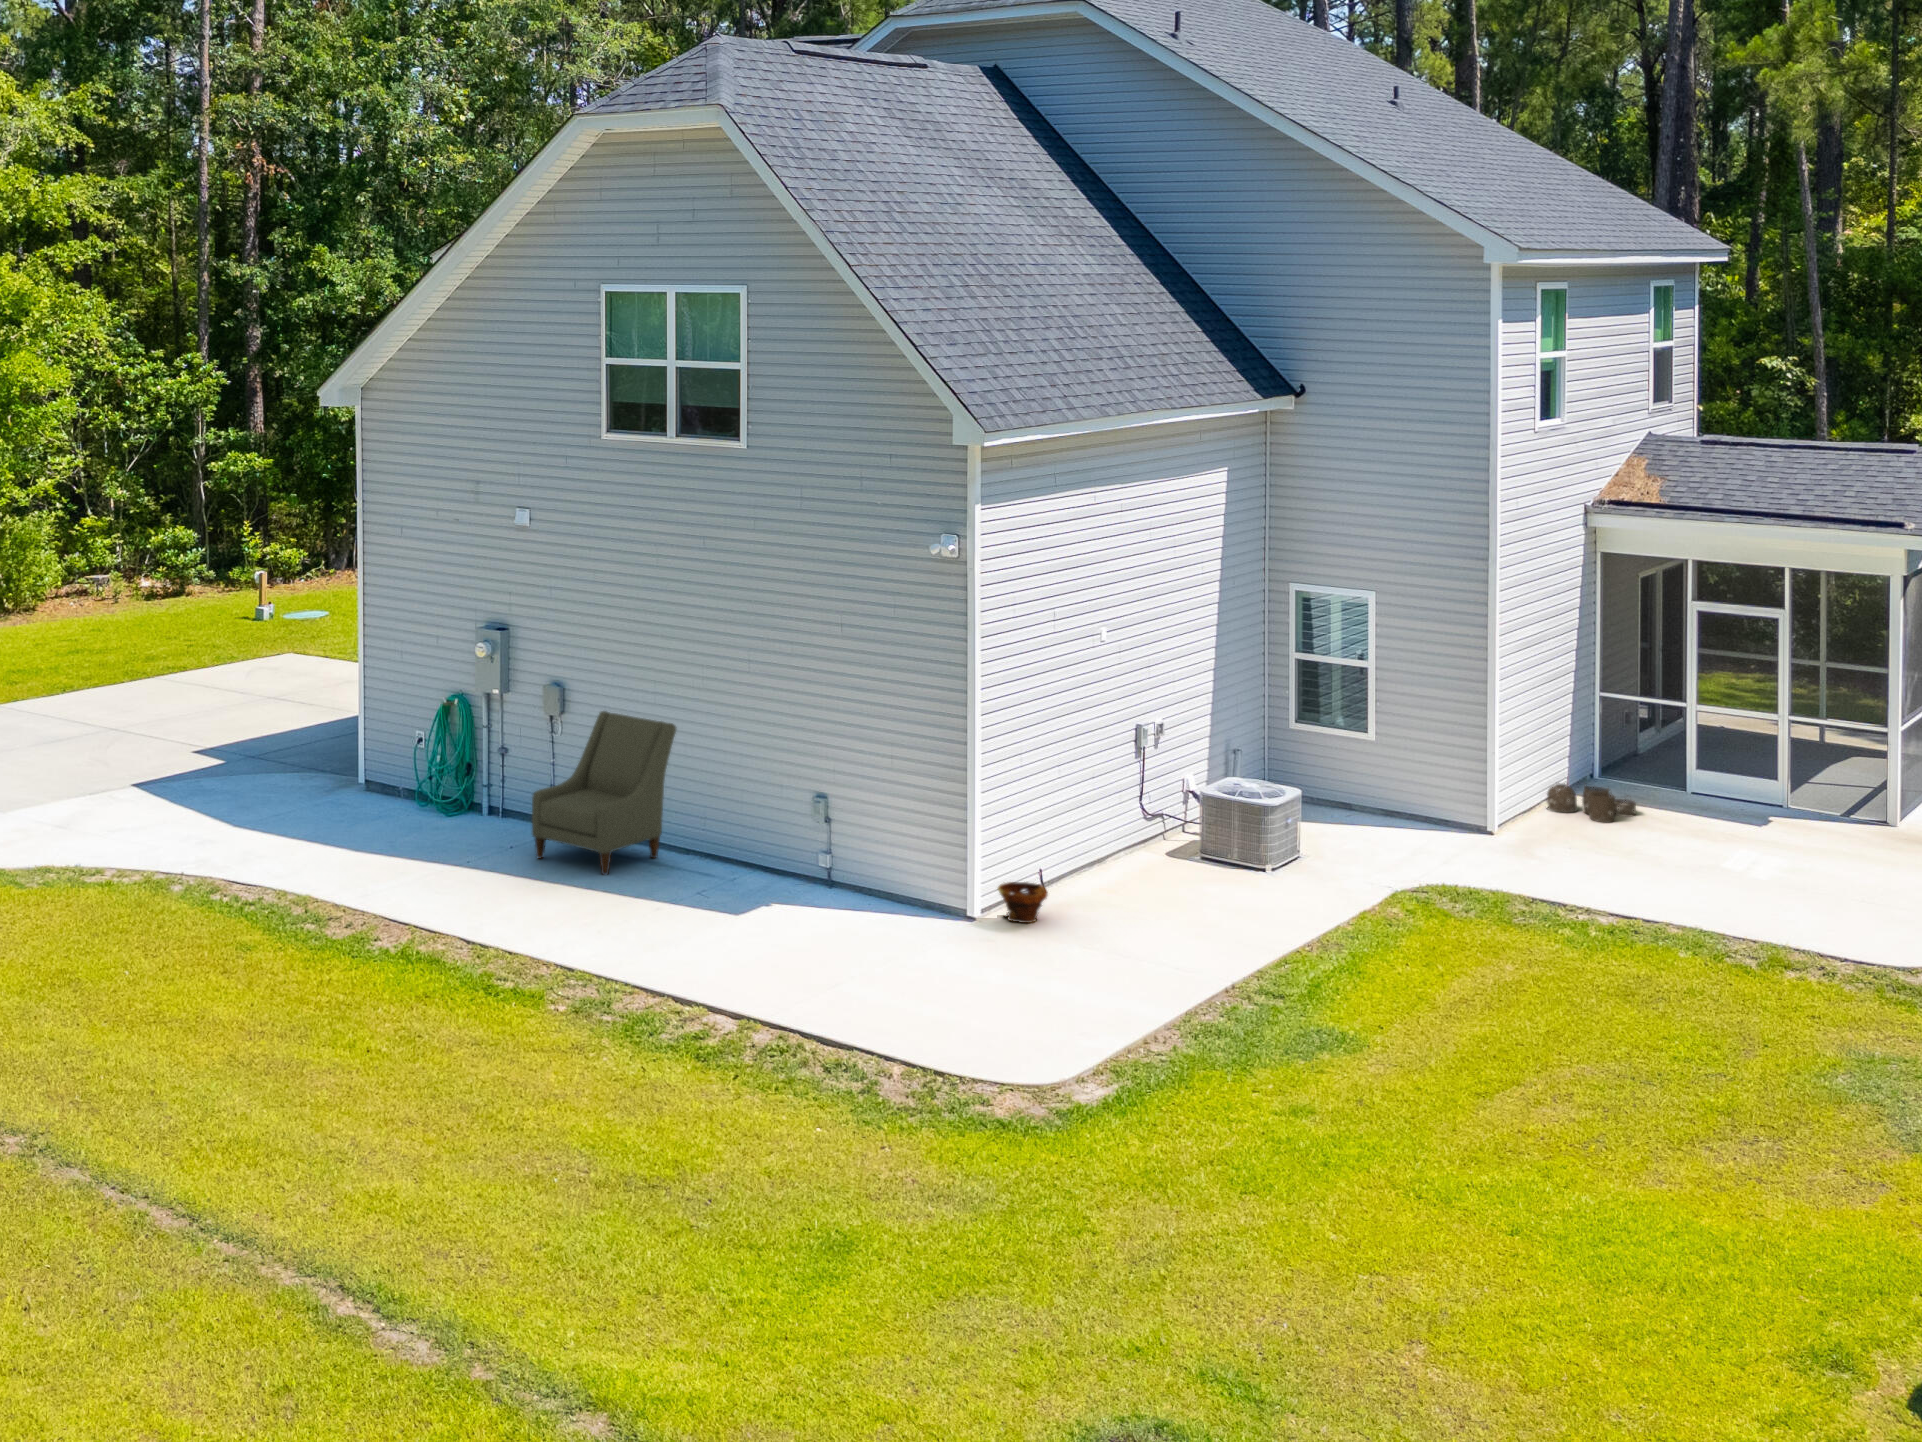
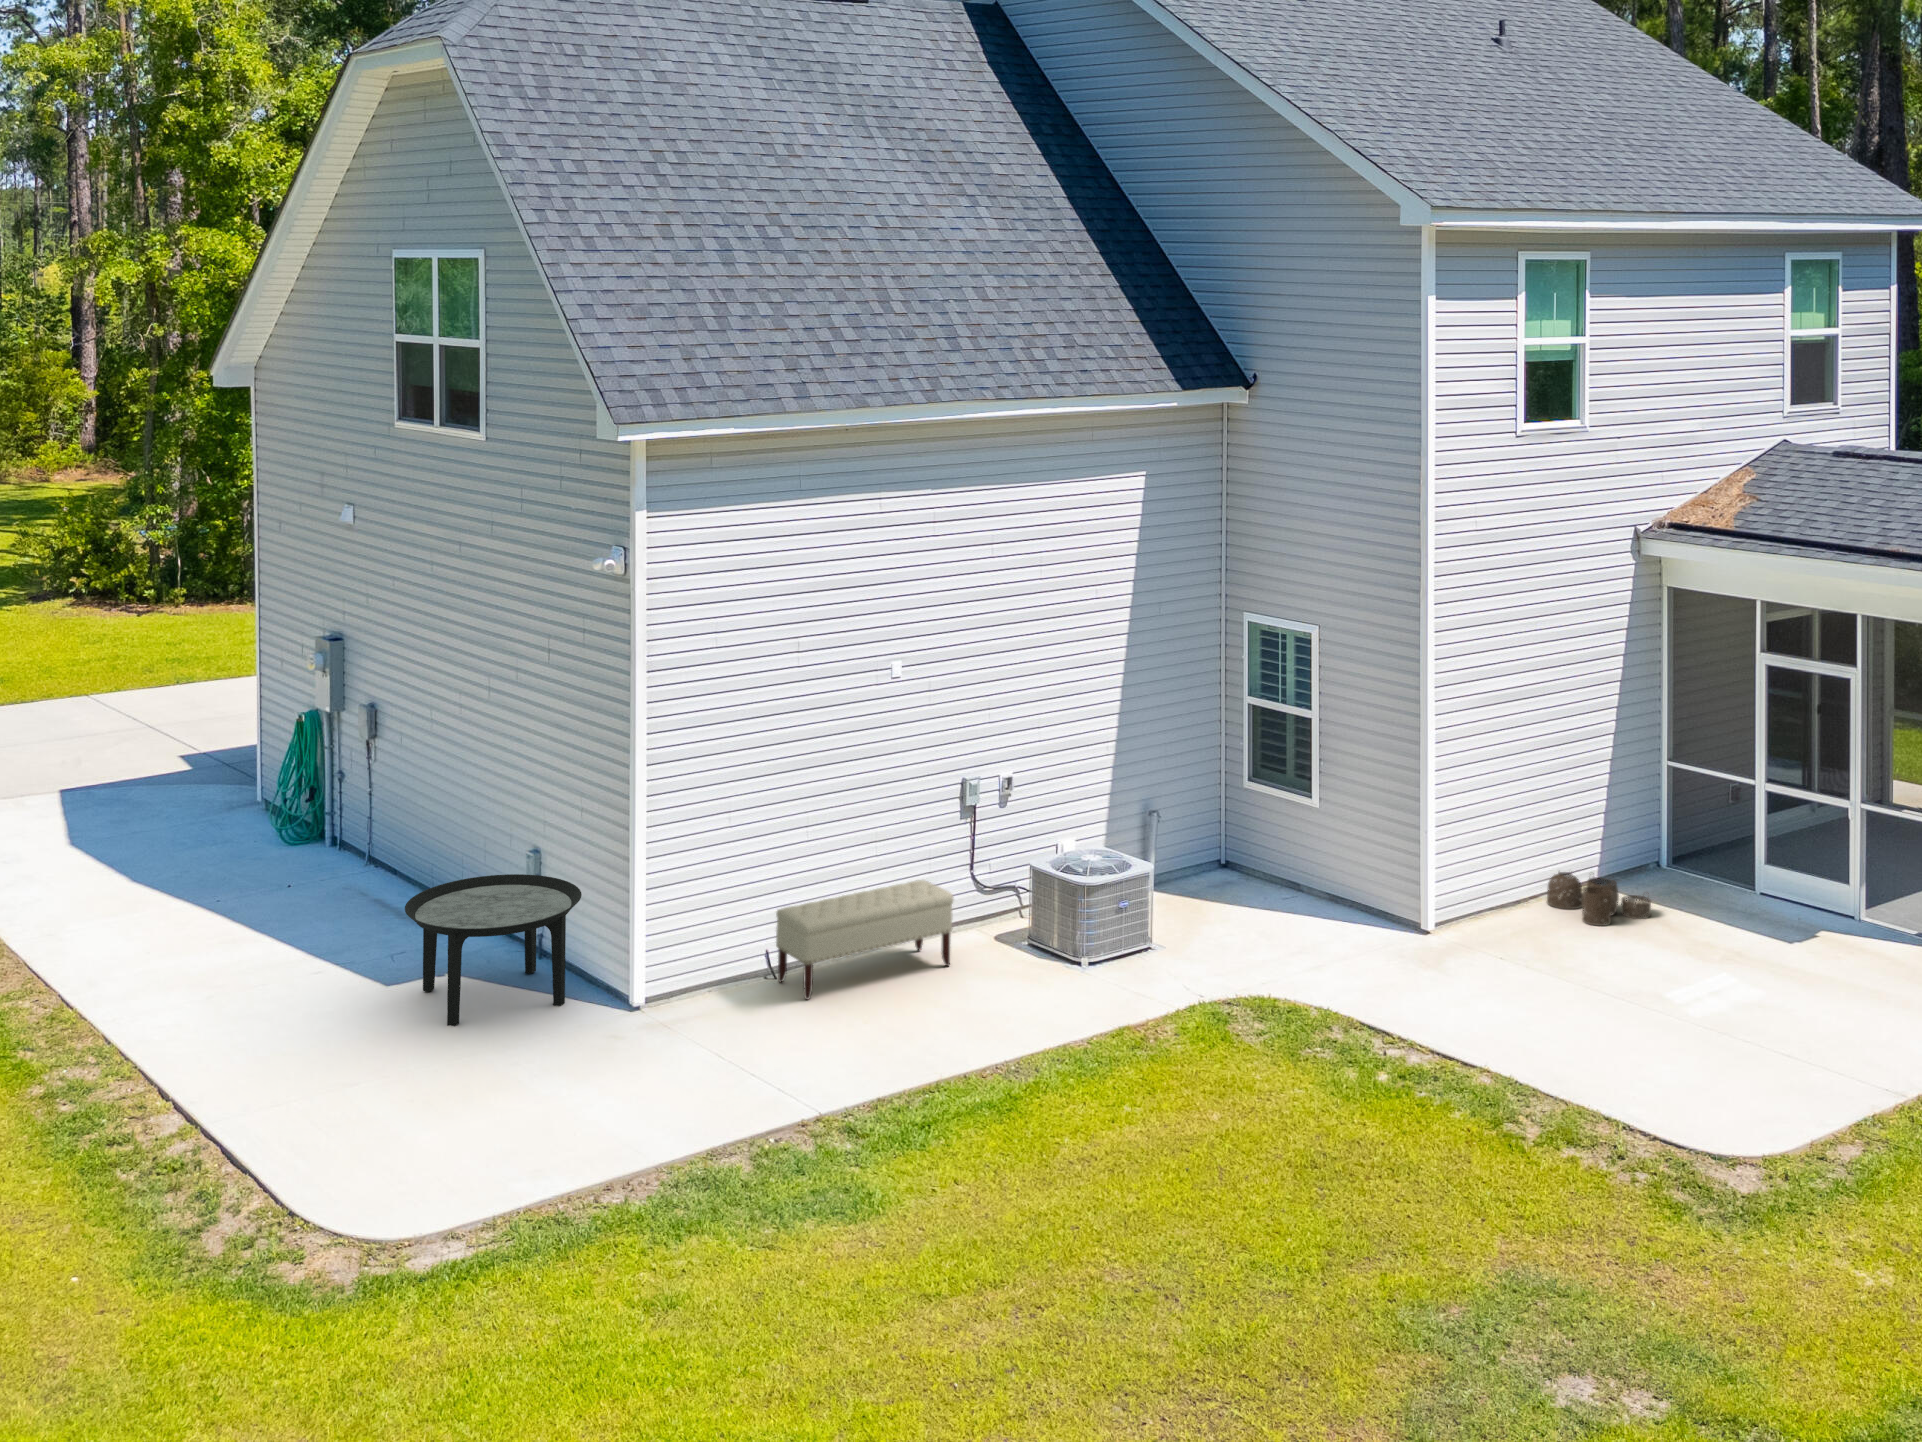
chair: present [532,711,676,875] -> none [286,736,451,924]
bench: none [1052,807,1172,905] -> present [776,880,954,999]
round table: none [773,815,917,939] -> present [405,874,582,1026]
planter: present [998,882,1047,923] -> none [660,967,721,1020]

